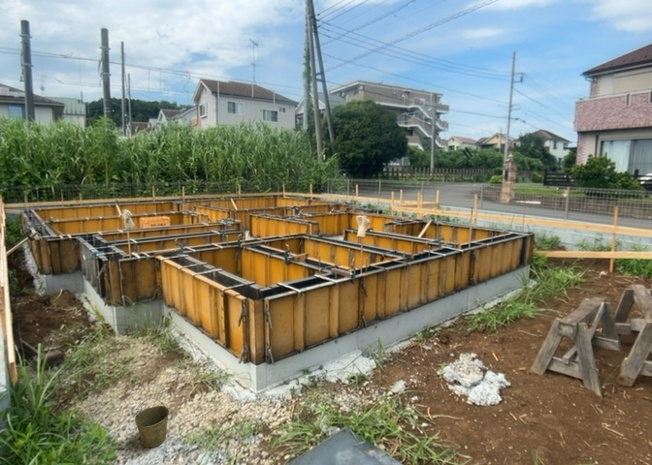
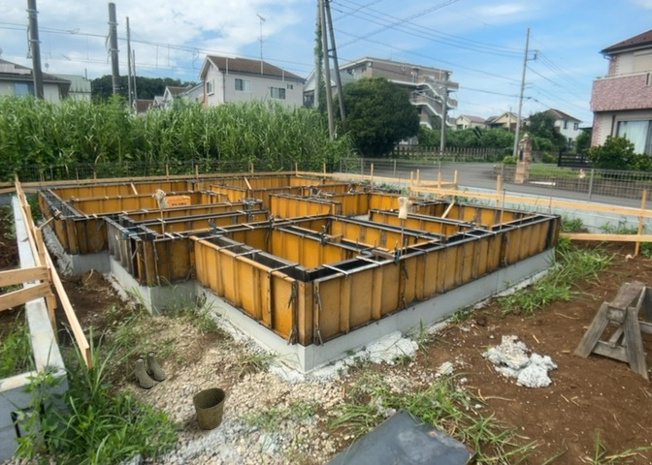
boots: none [85,371,116,407] -> present [135,351,165,388]

